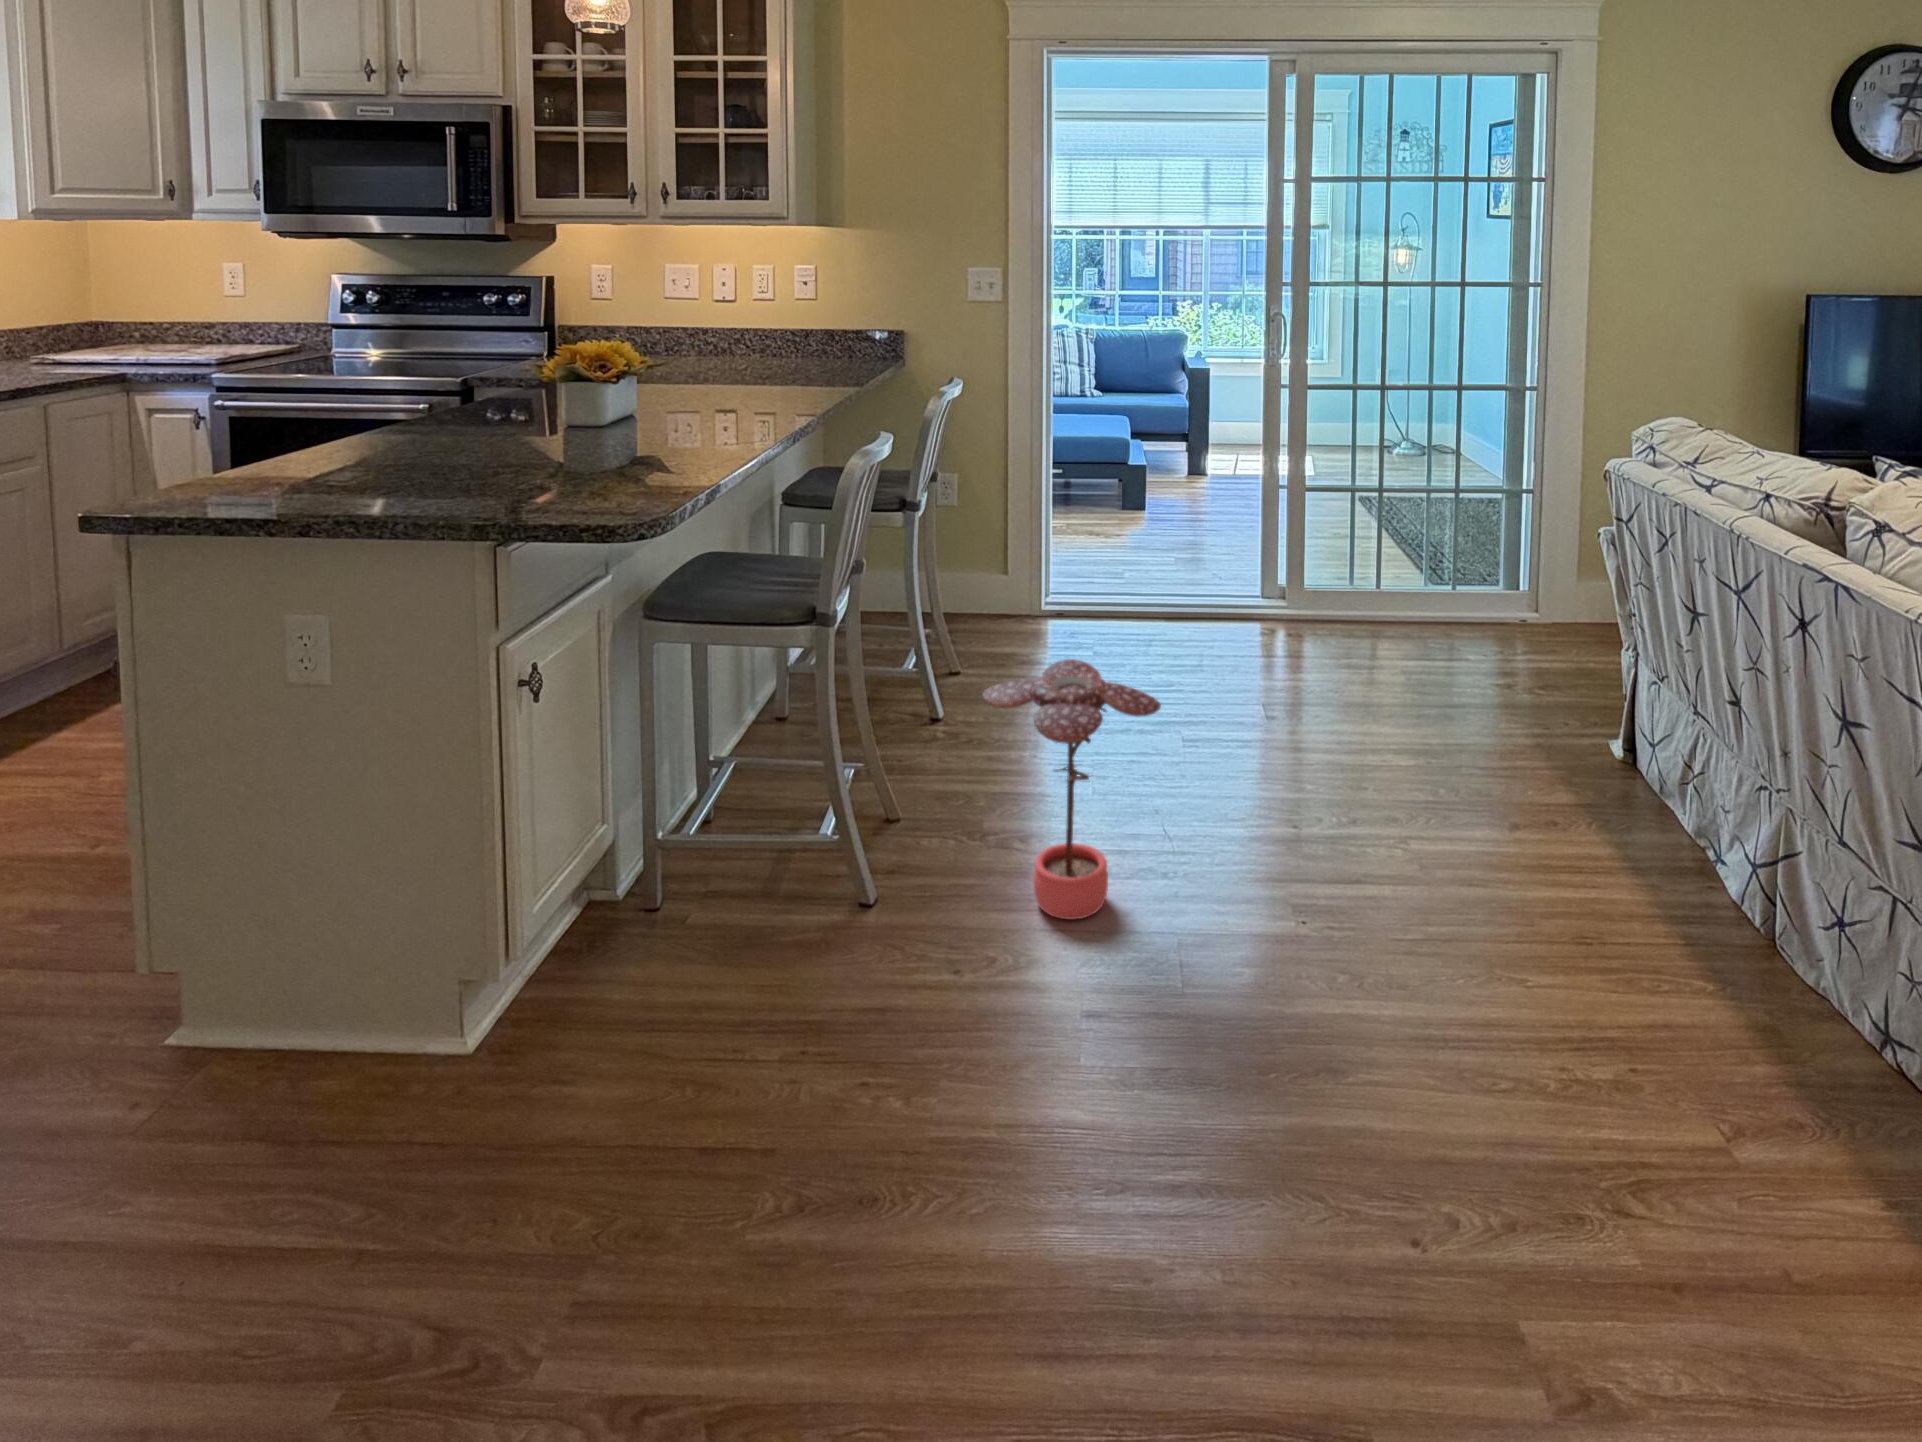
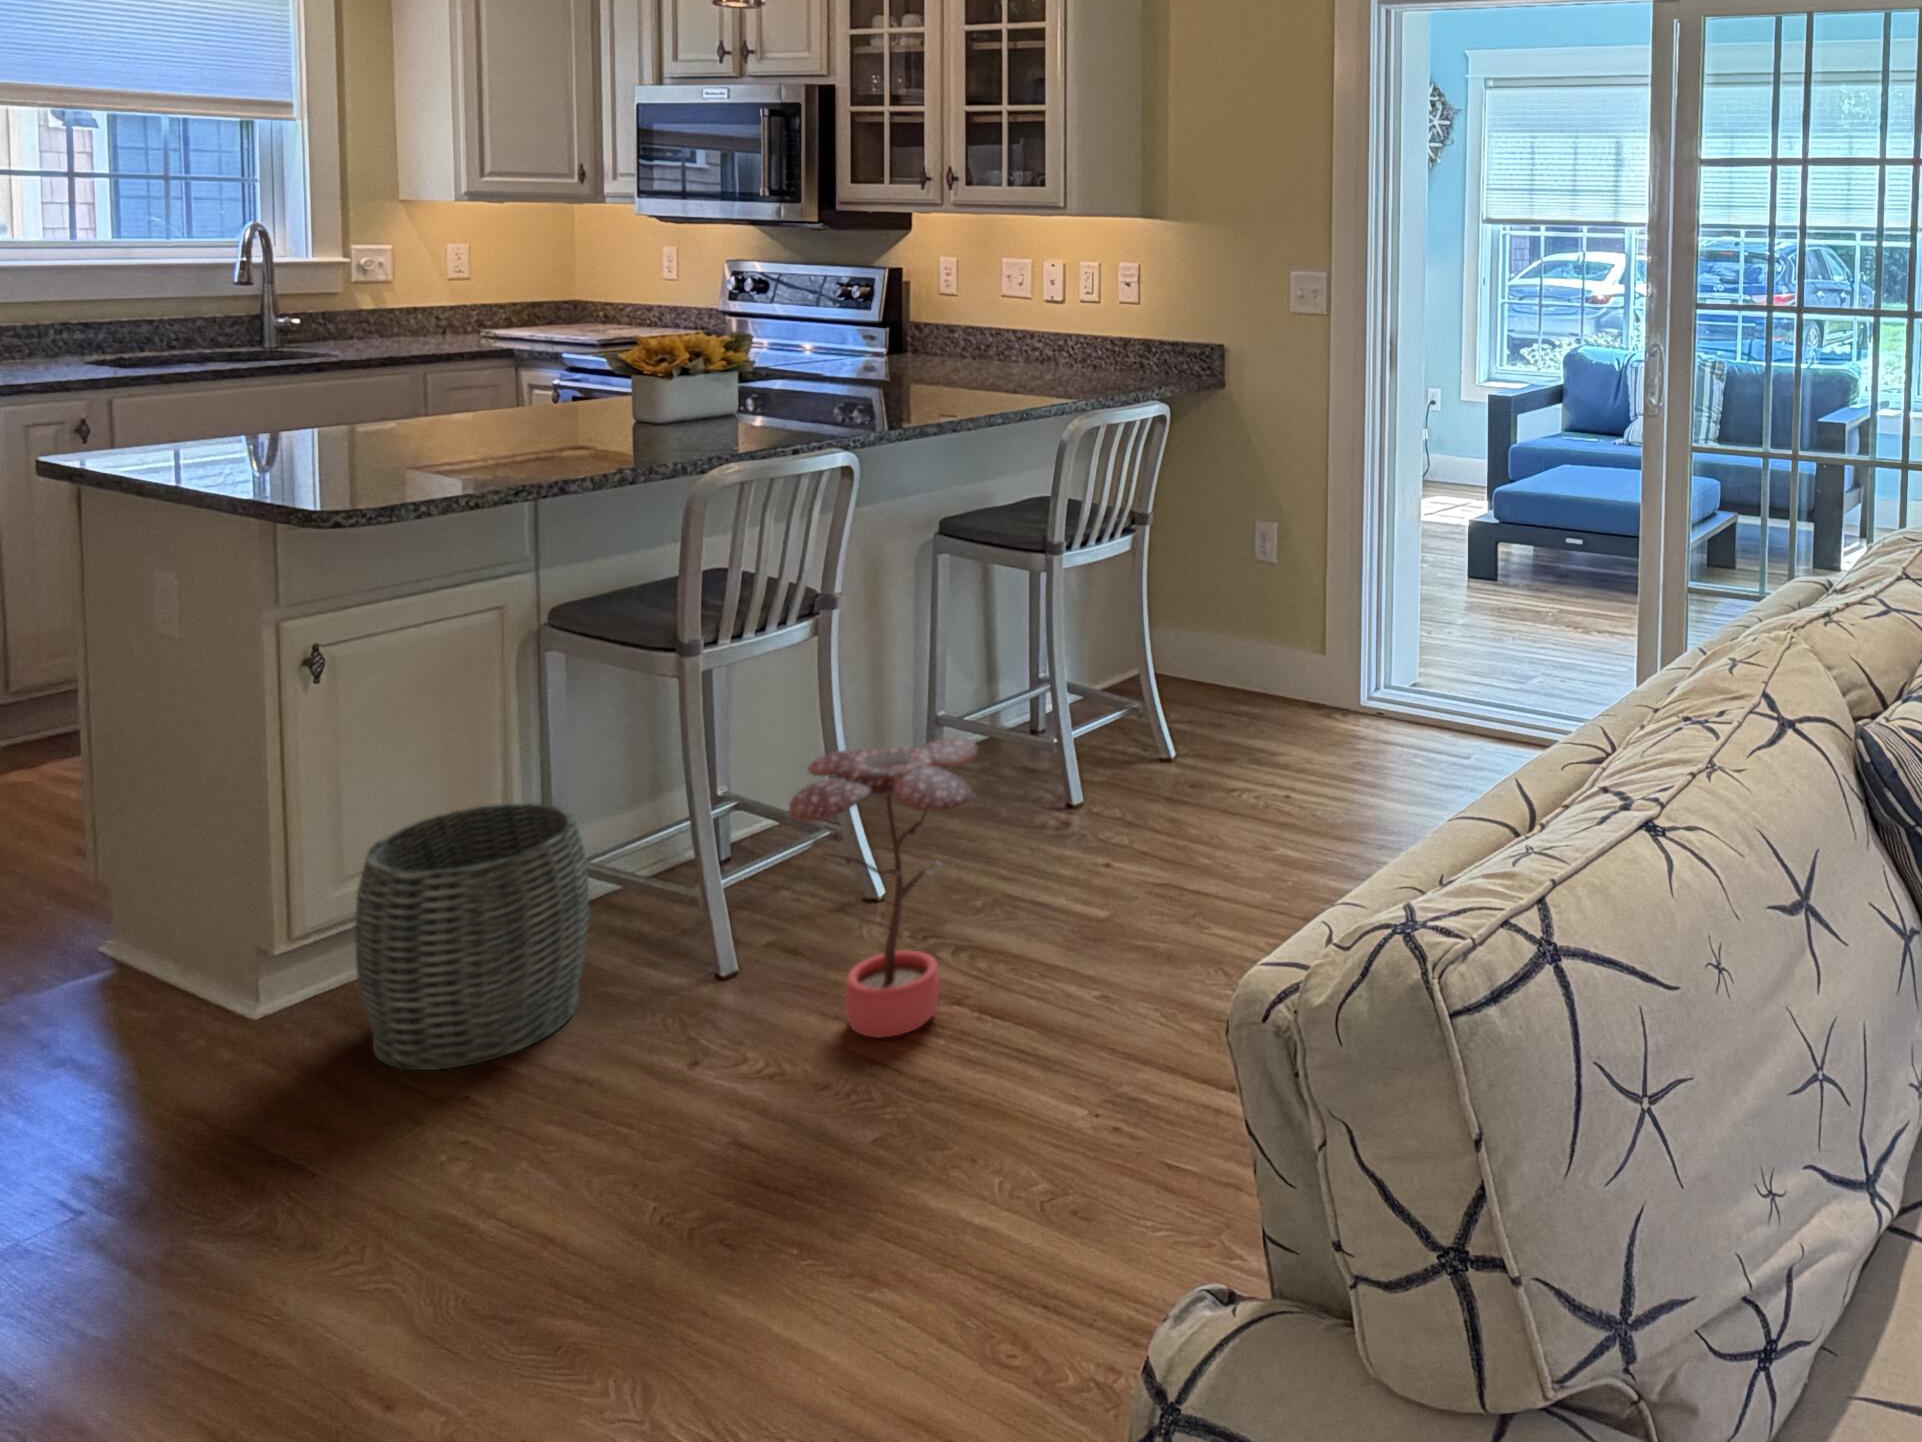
woven basket: none [624,784,820,1060] -> present [355,803,589,1070]

